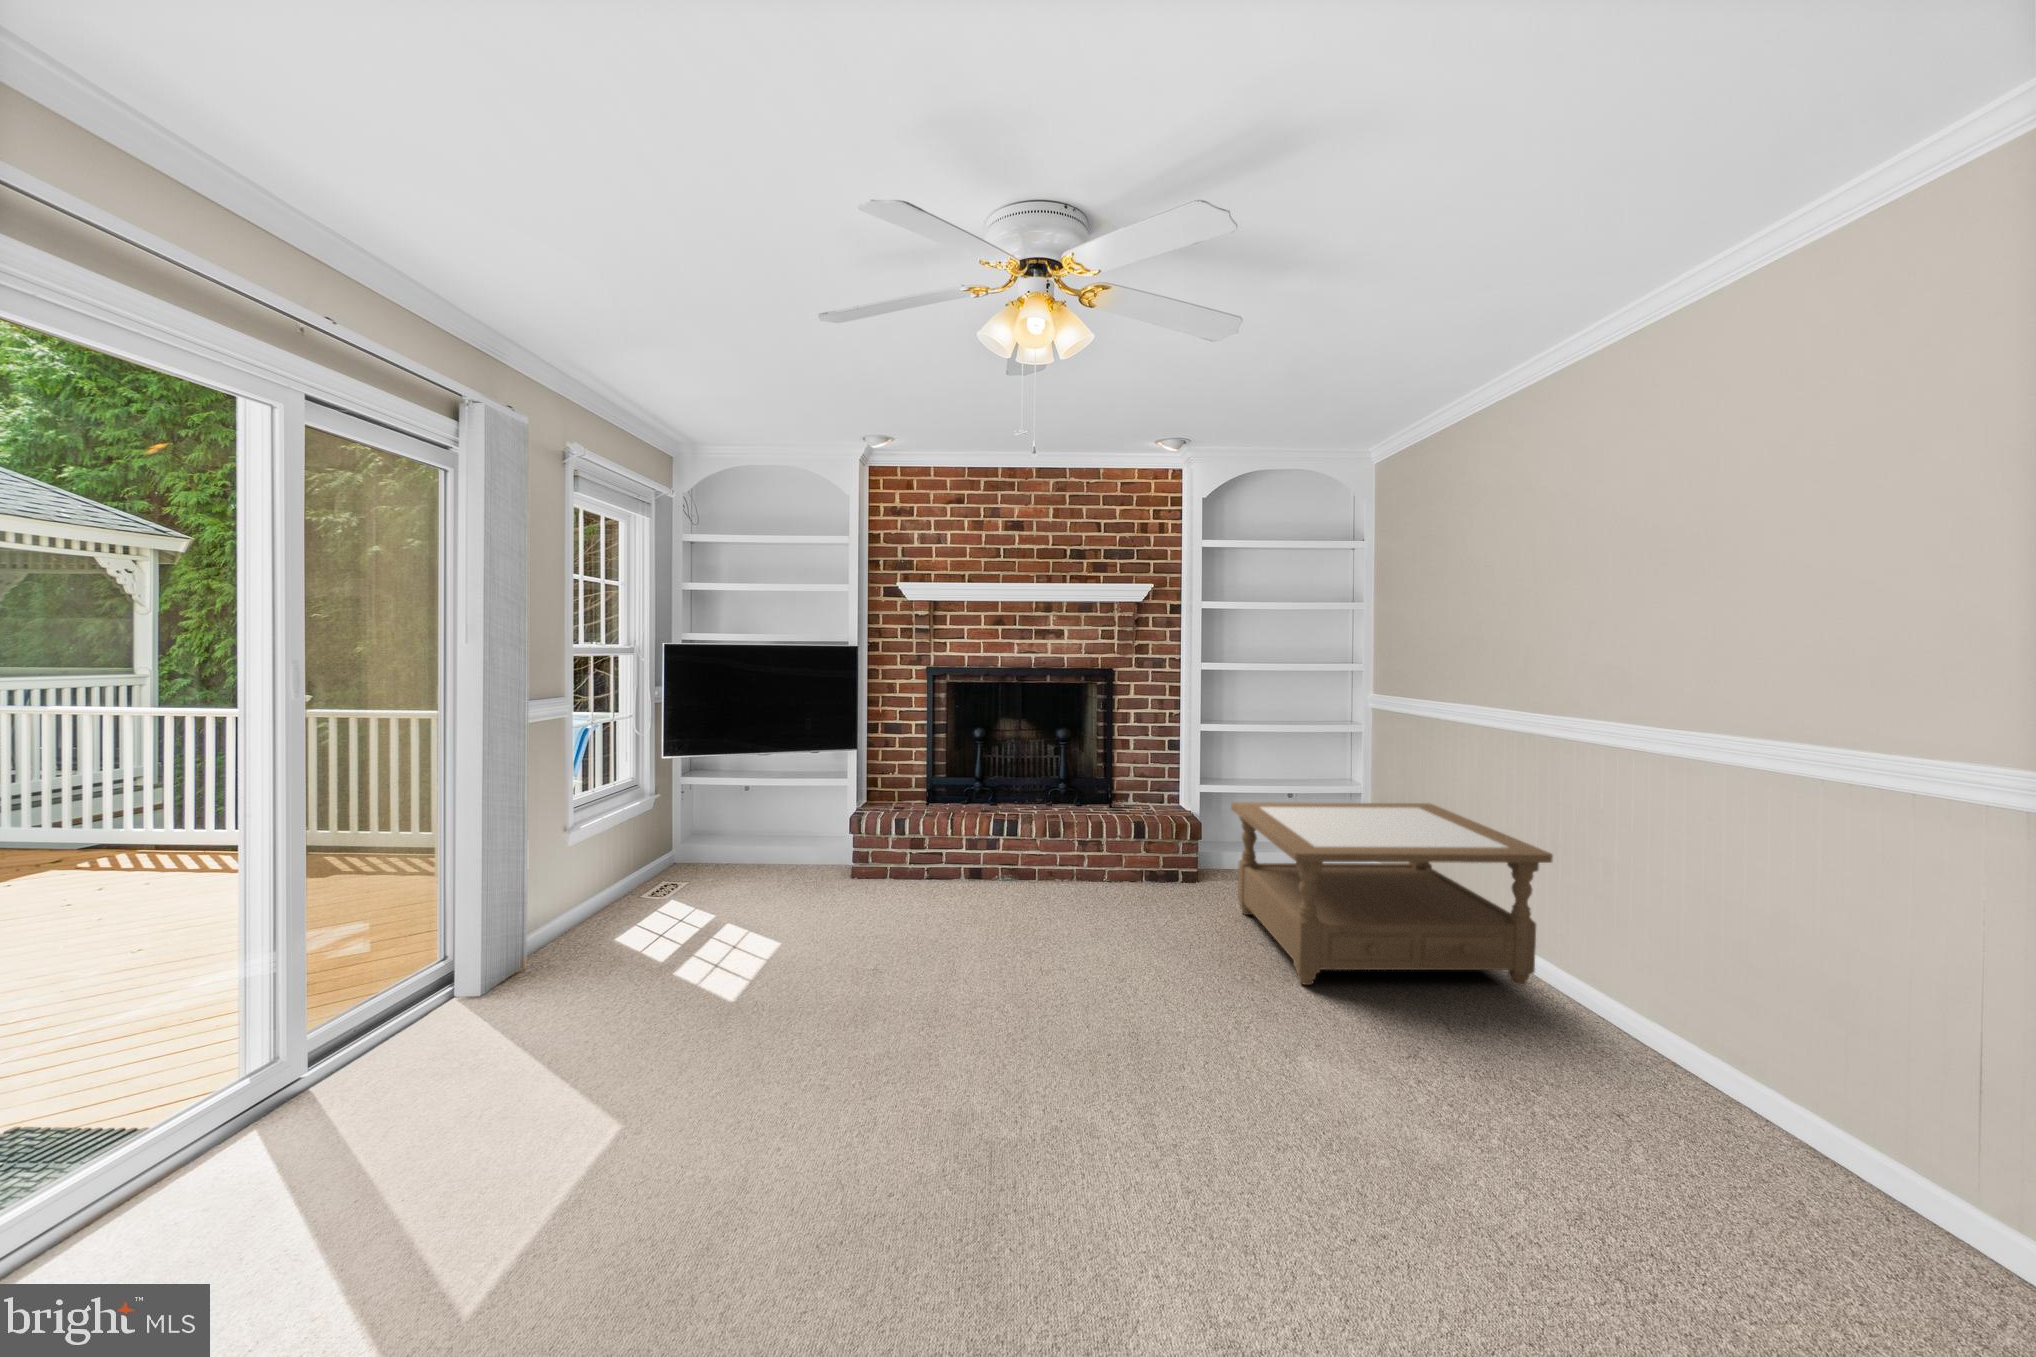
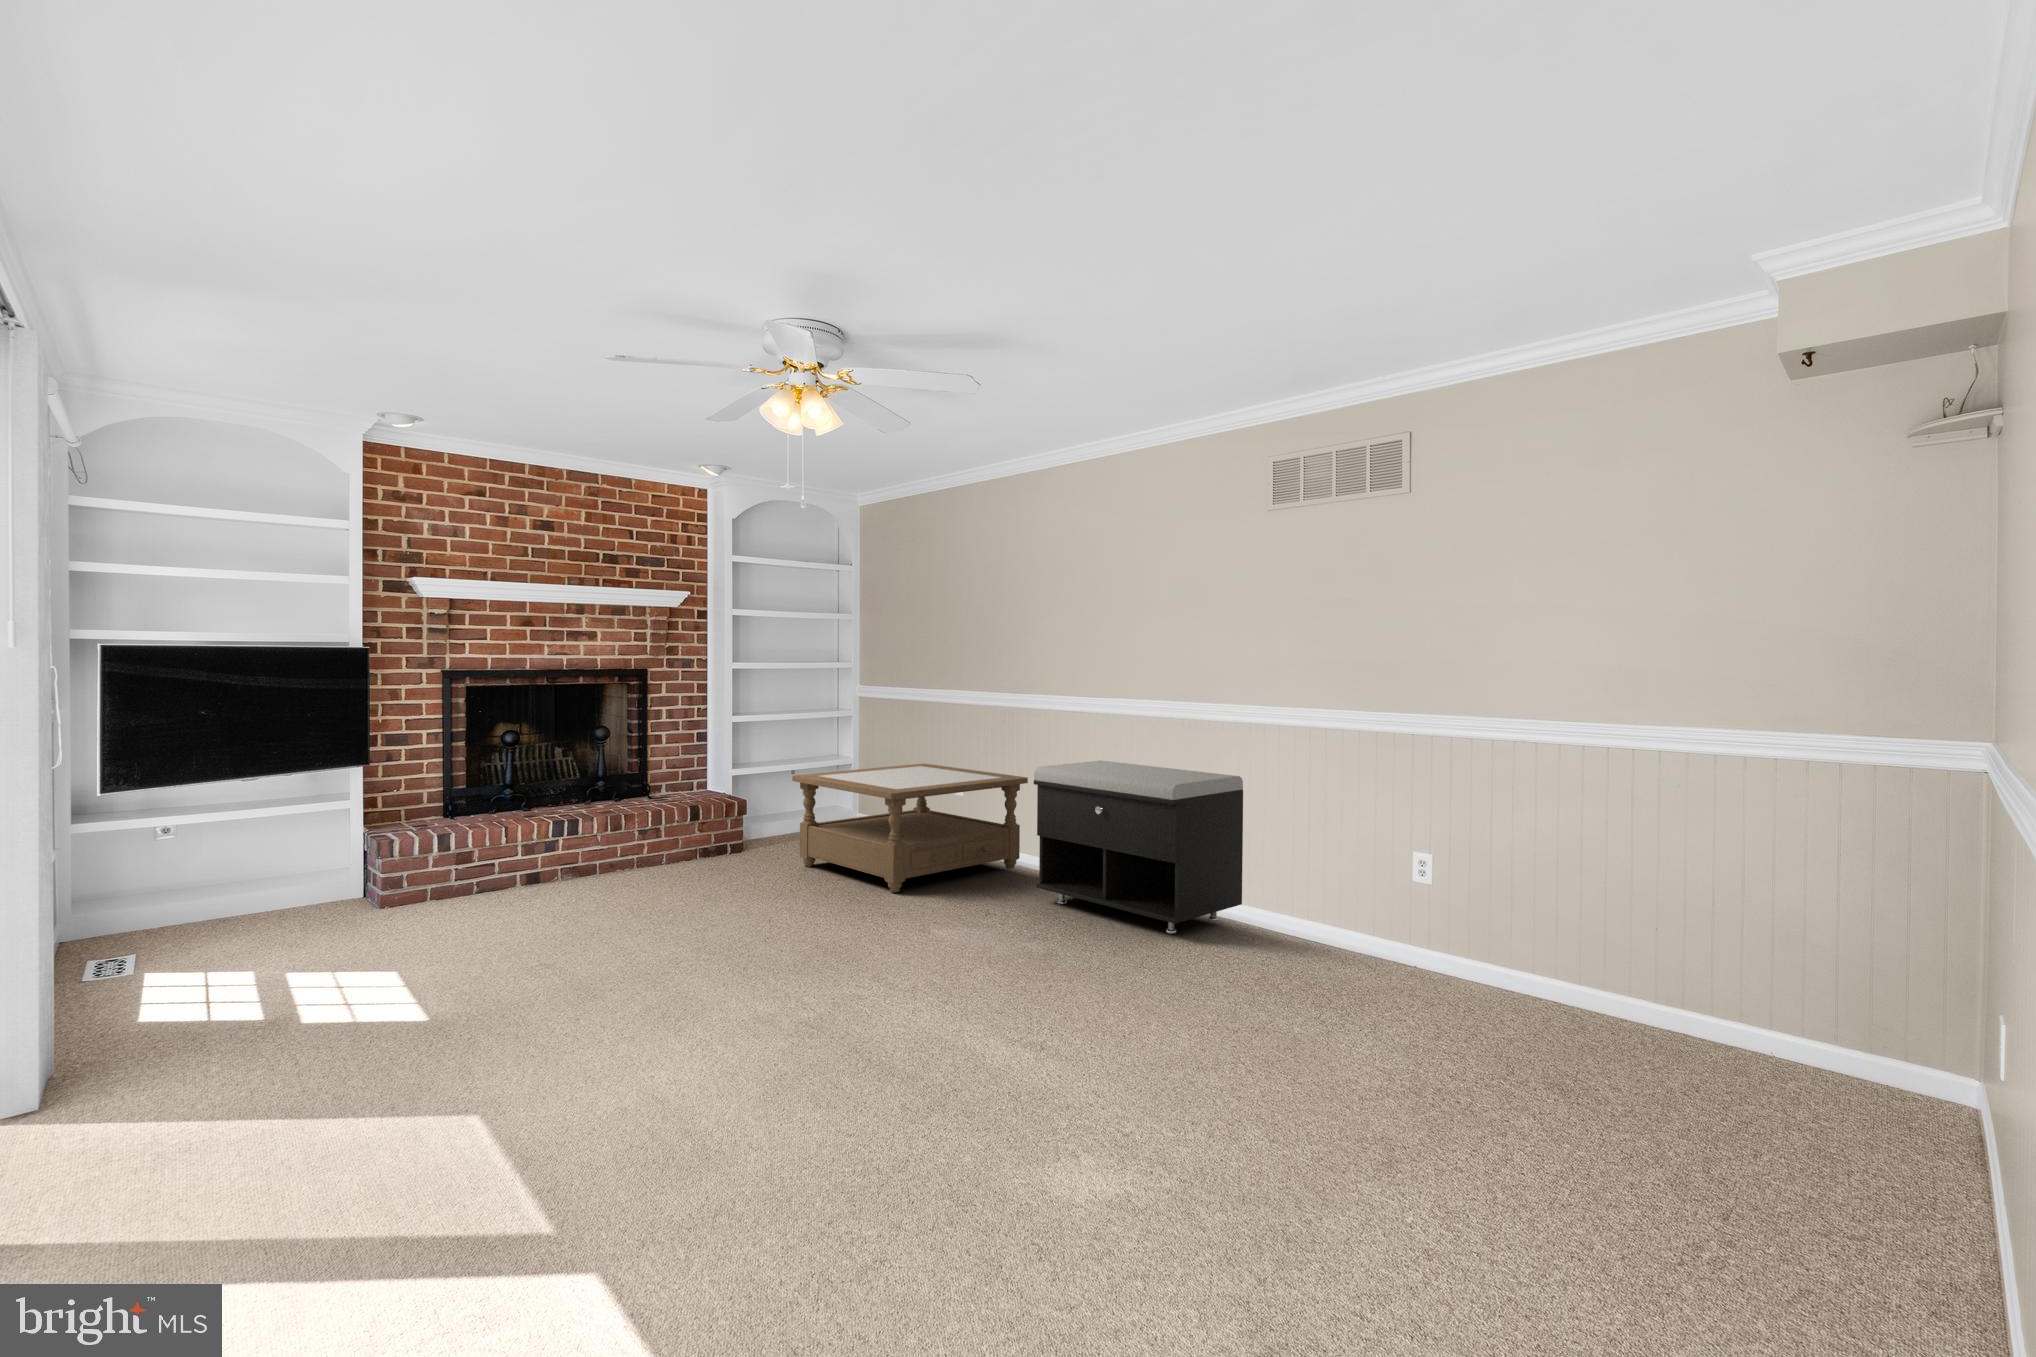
storage bench: none [1501,854,1974,1248] -> present [1034,760,1243,934]

